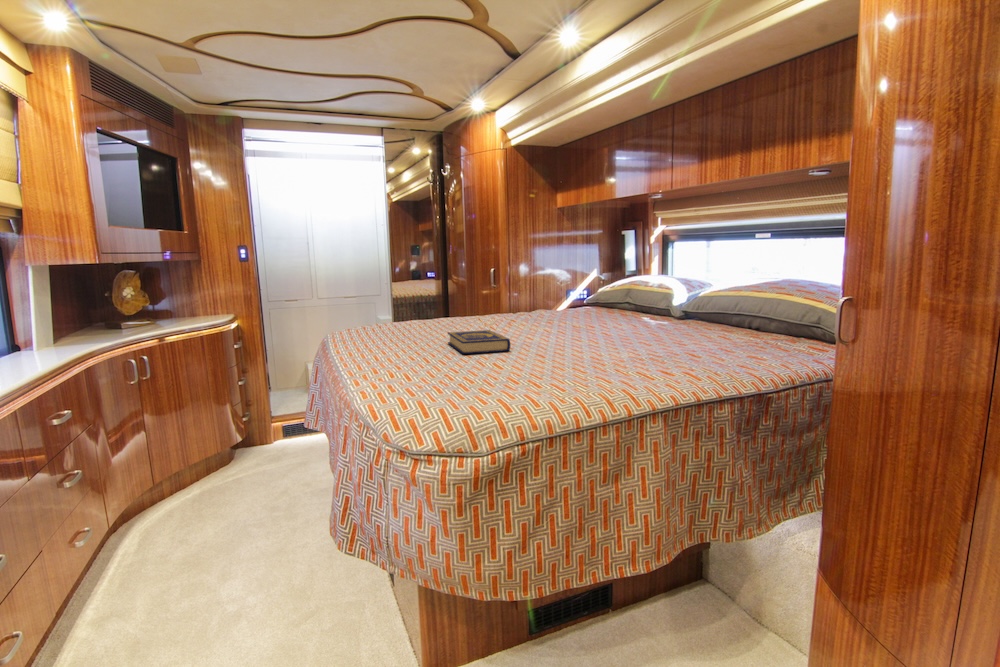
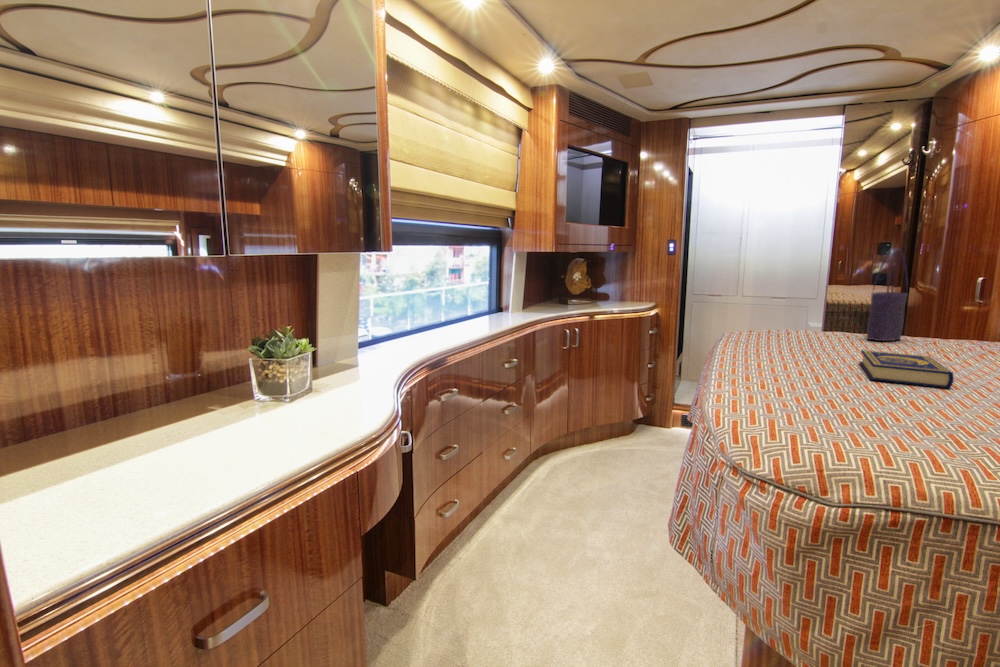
tote bag: none [439,249,462,324] -> present [866,249,908,341]

